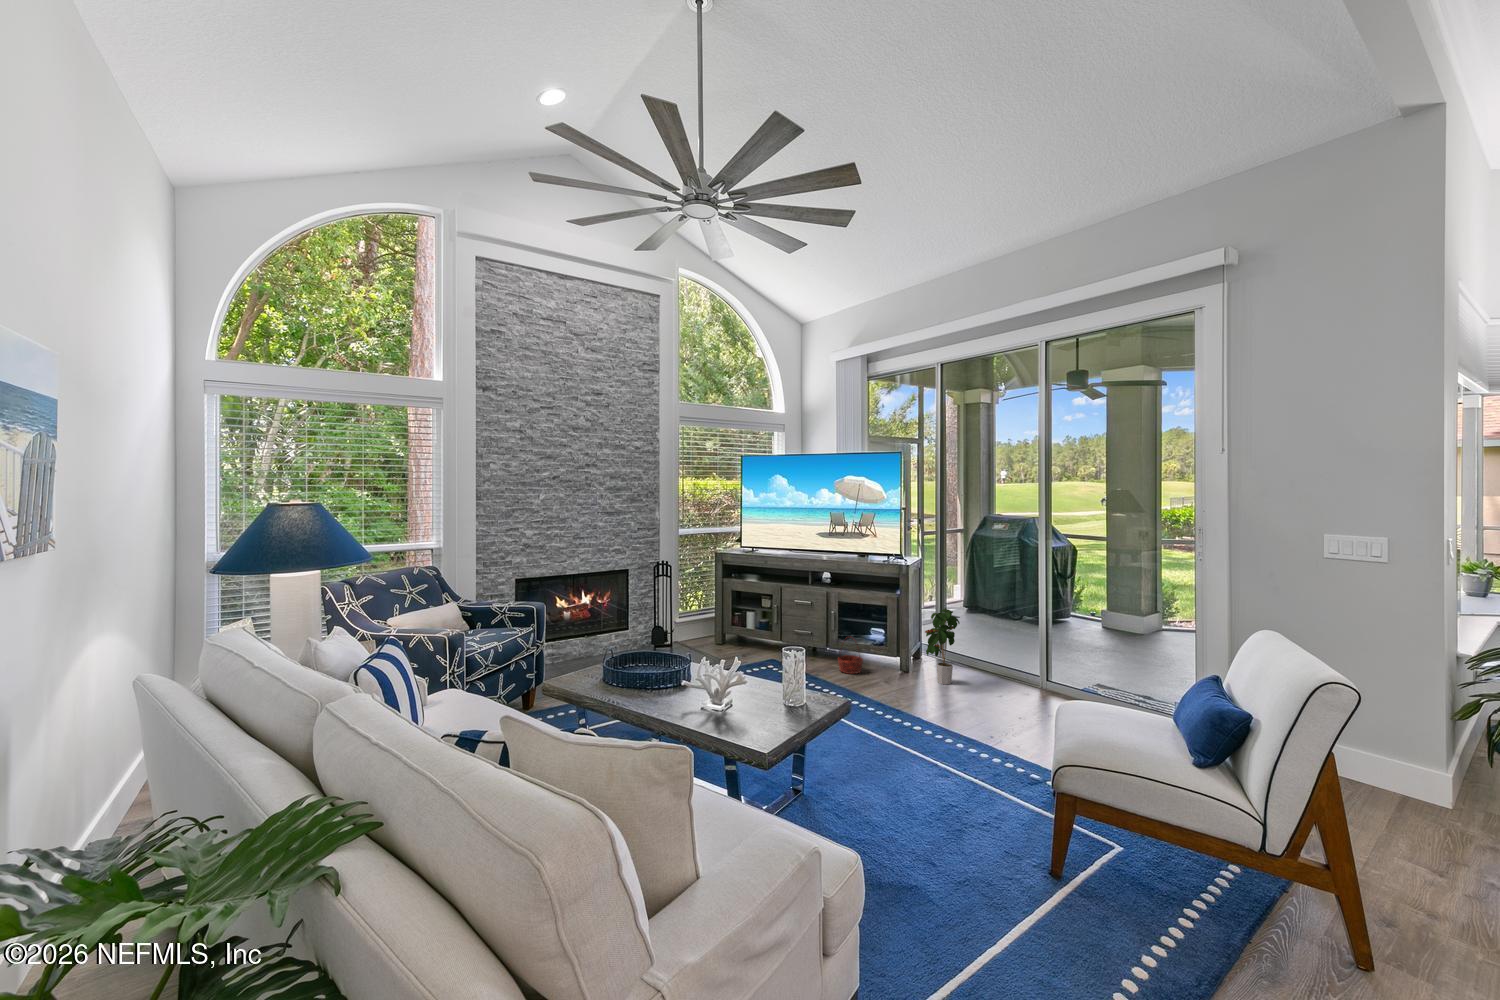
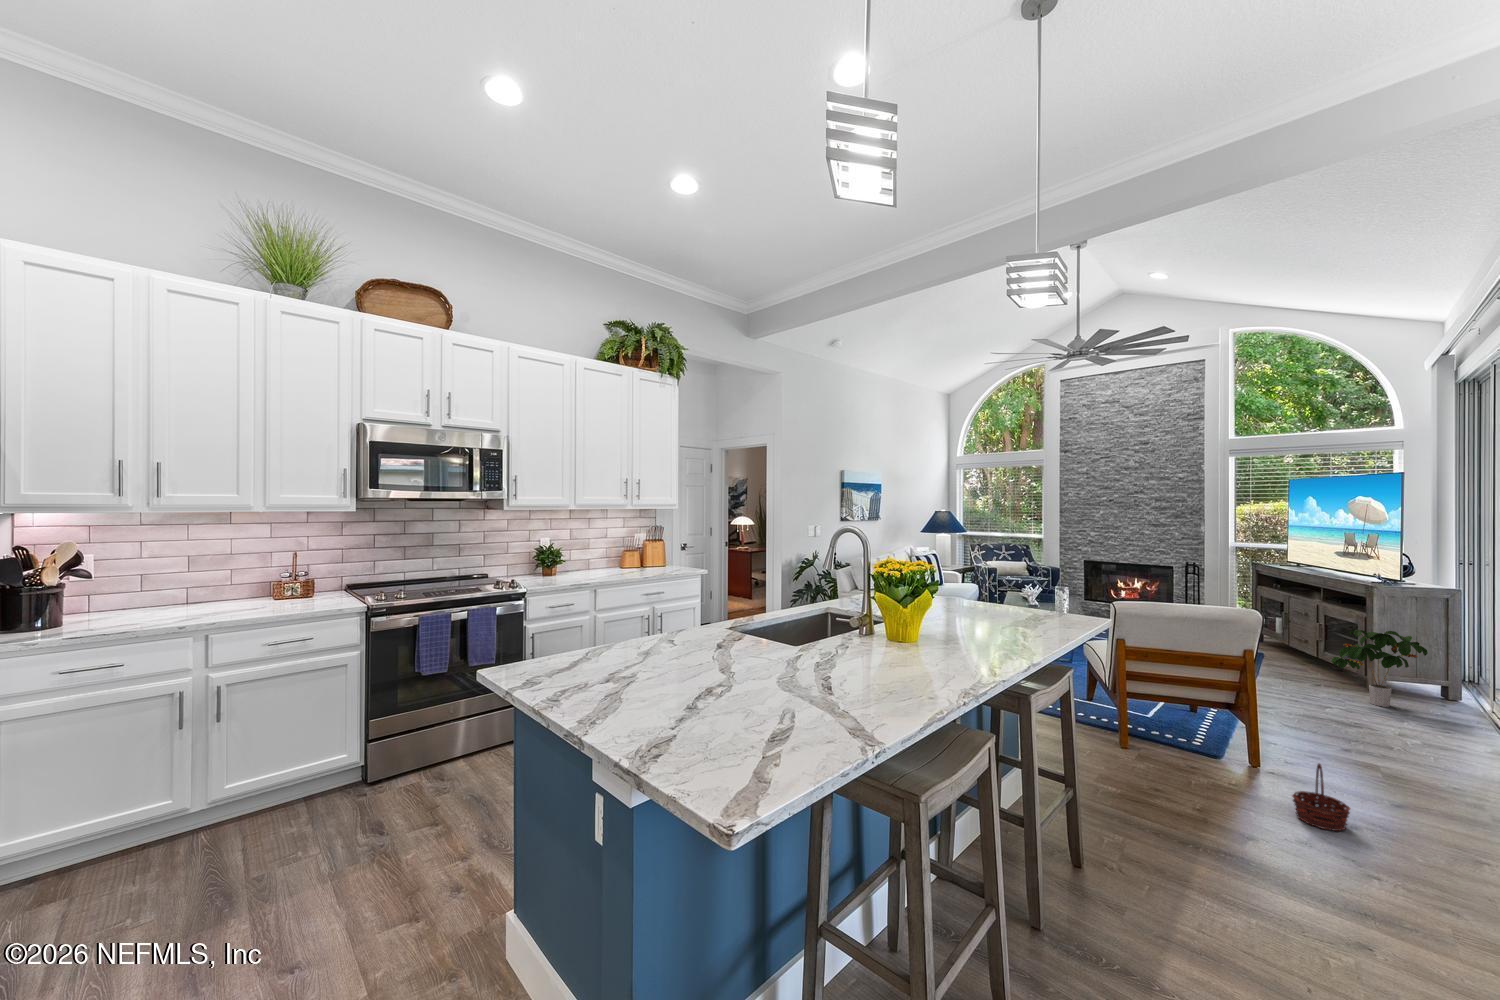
basket: present [838,655,863,674] -> present [1292,764,1350,831]

